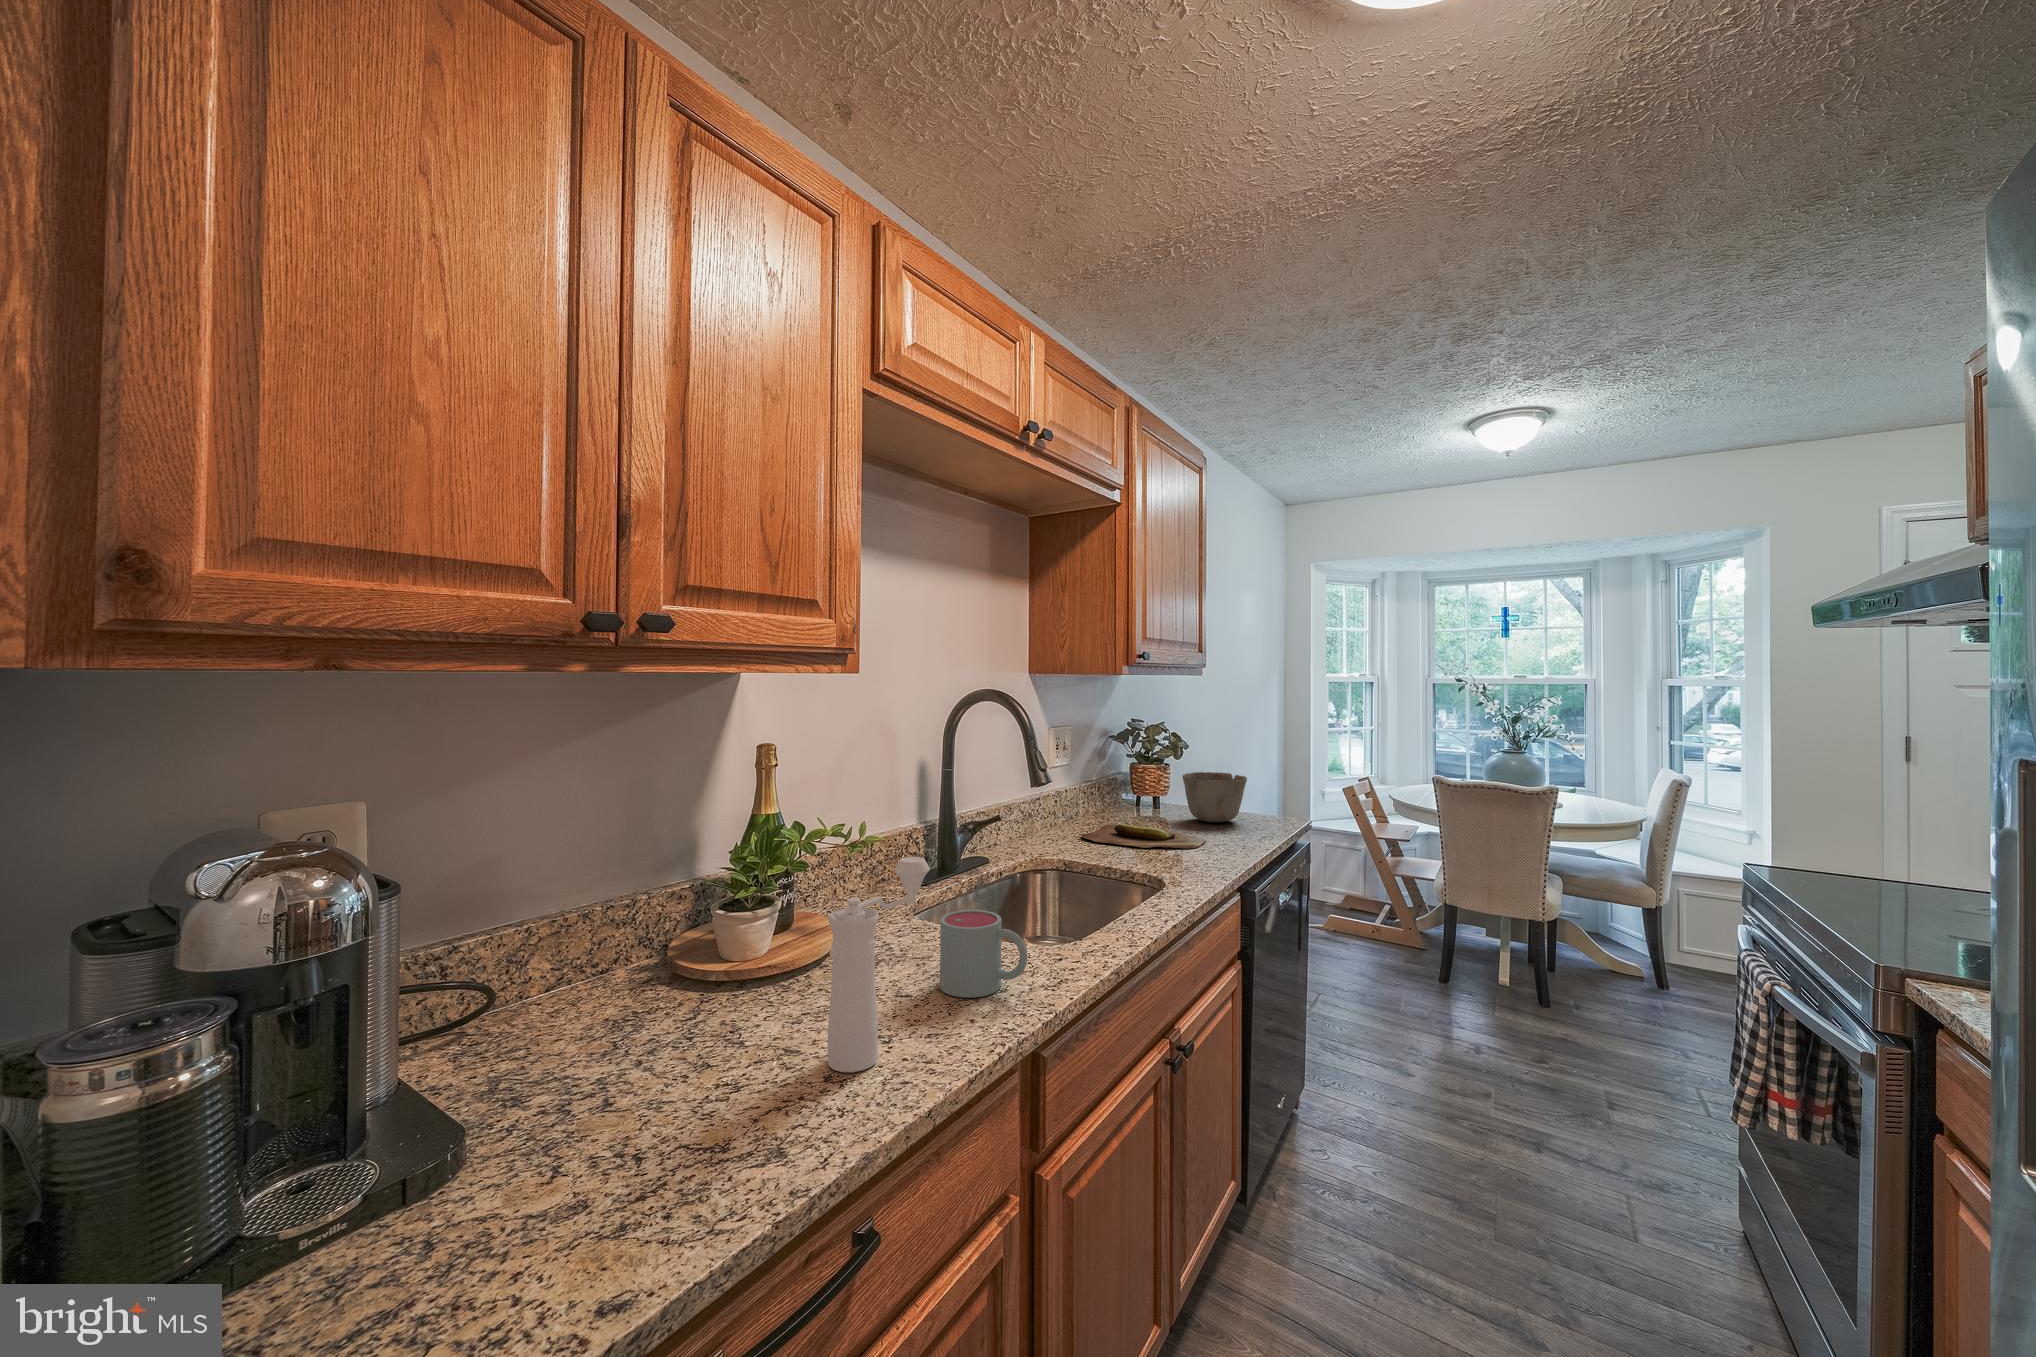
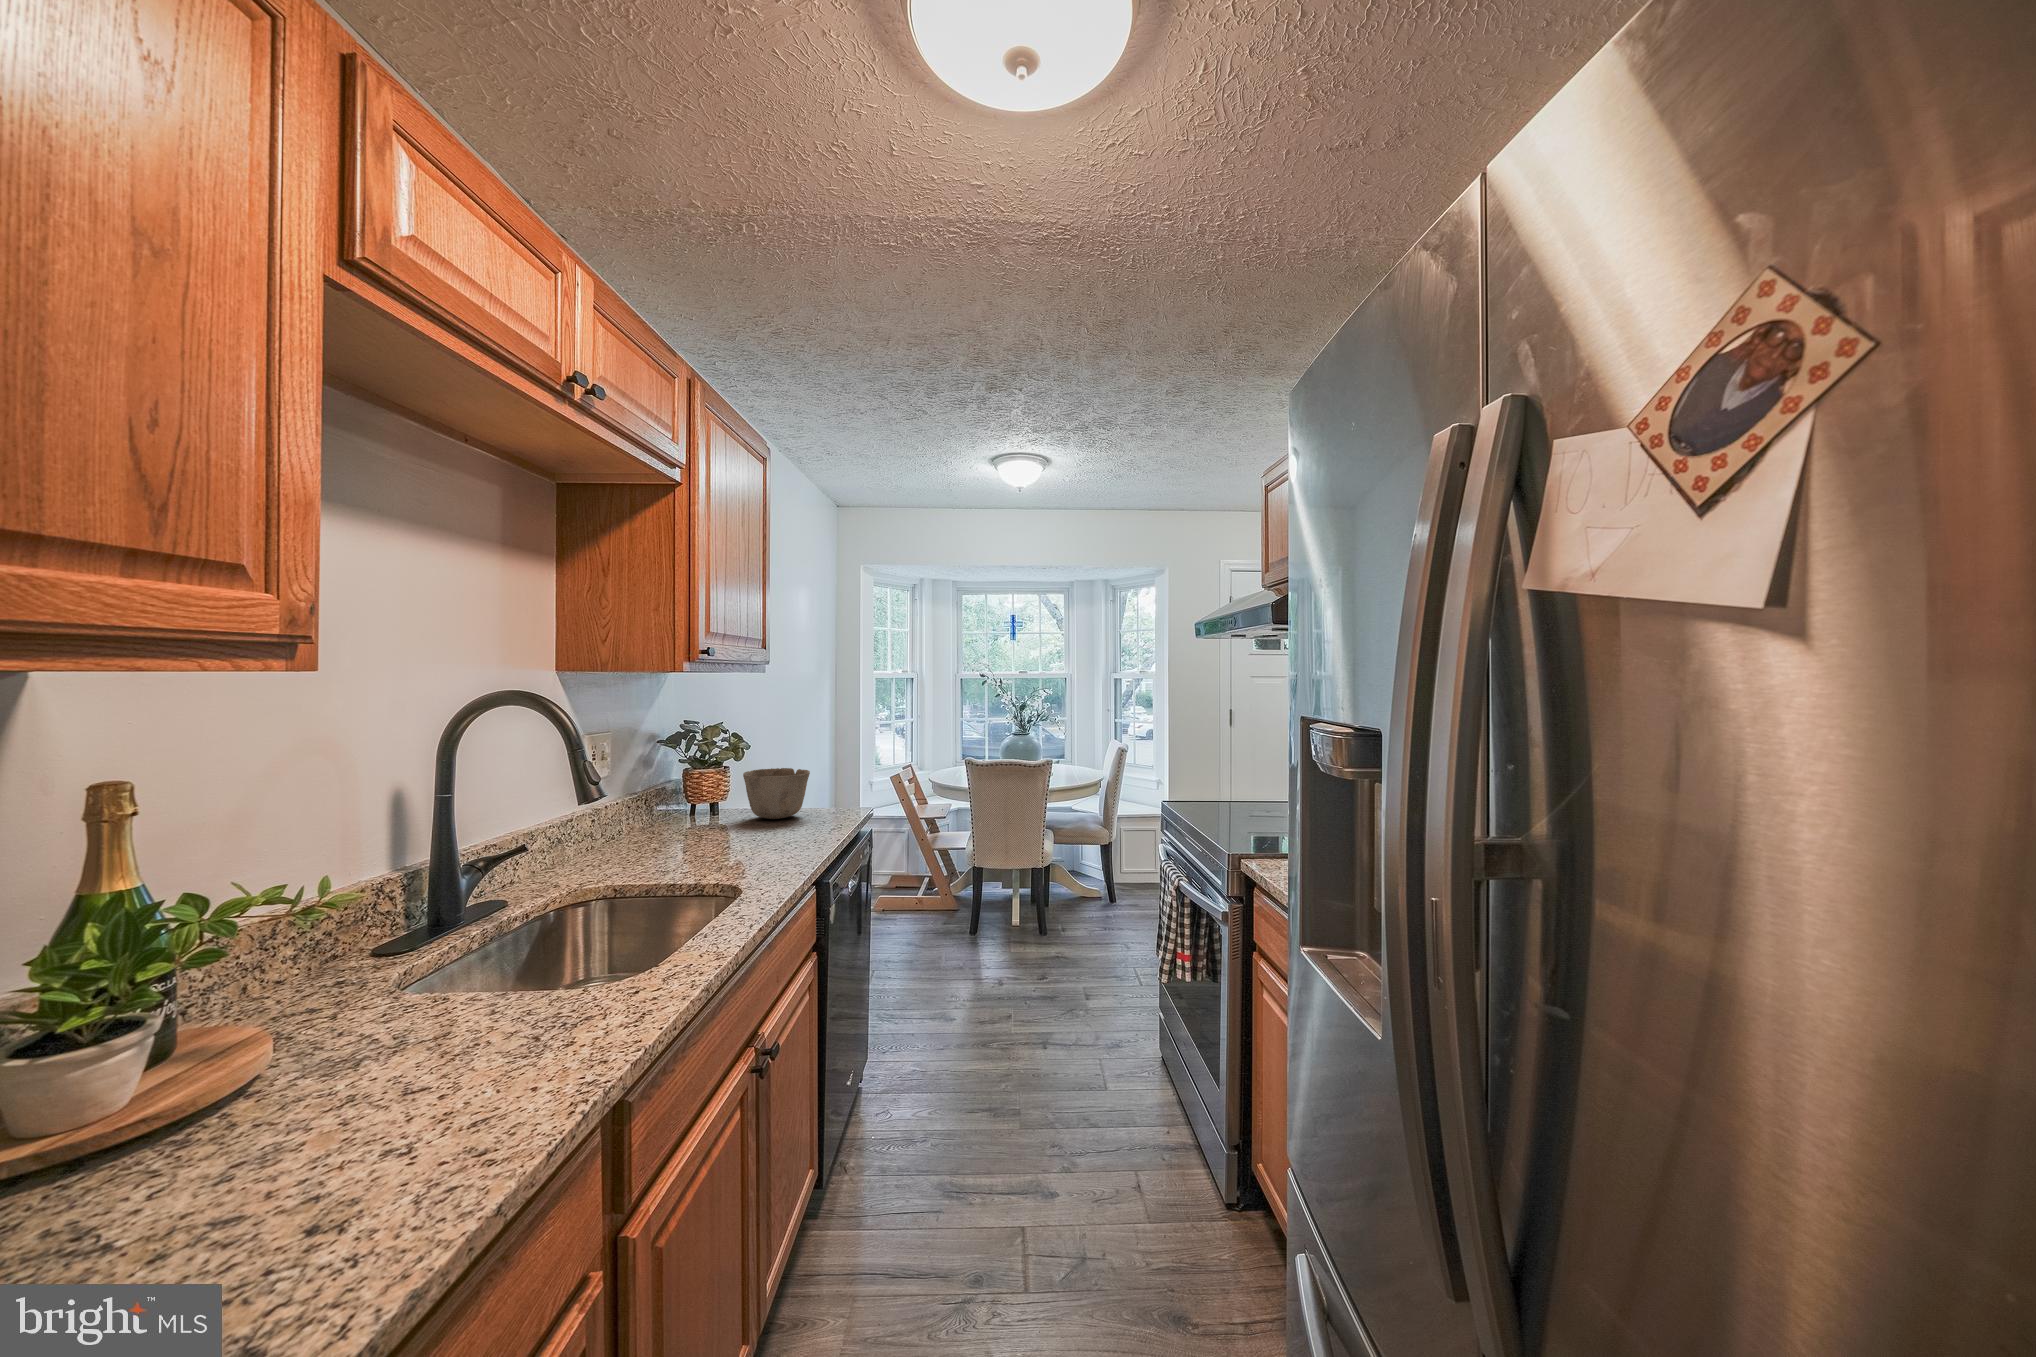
cutting board: present [1080,824,1206,849] -> none [628,831,773,854]
pepper mill: present [828,857,929,1072] -> none [311,898,470,1208]
mug: present [940,910,1027,998] -> none [478,951,603,1063]

